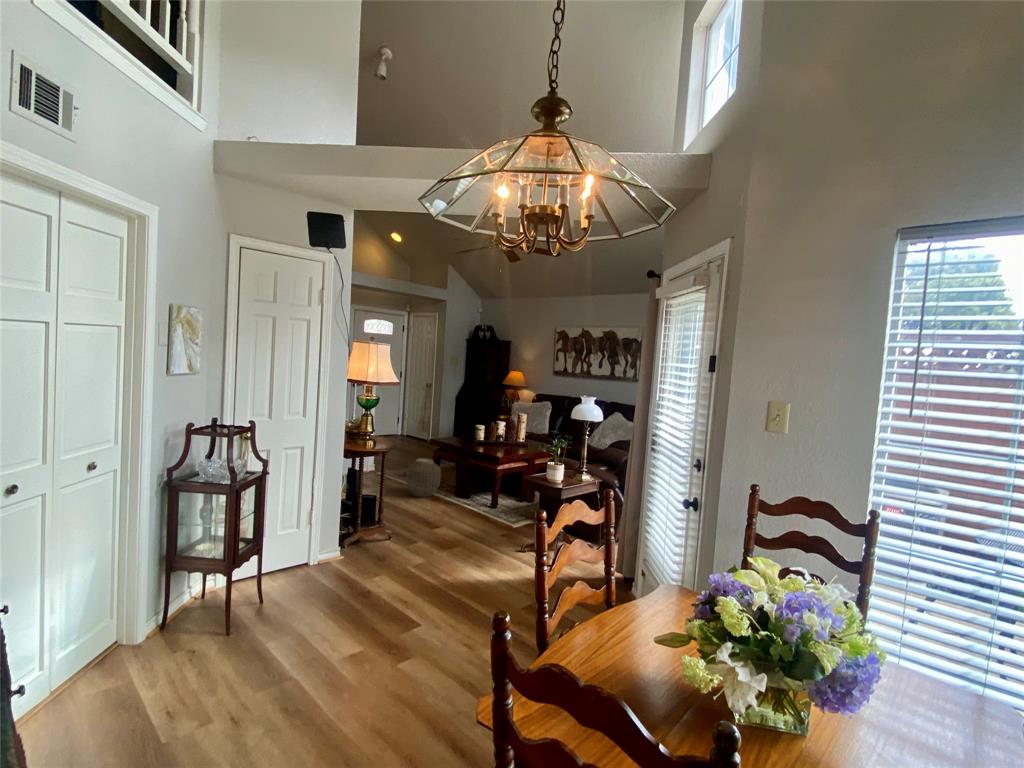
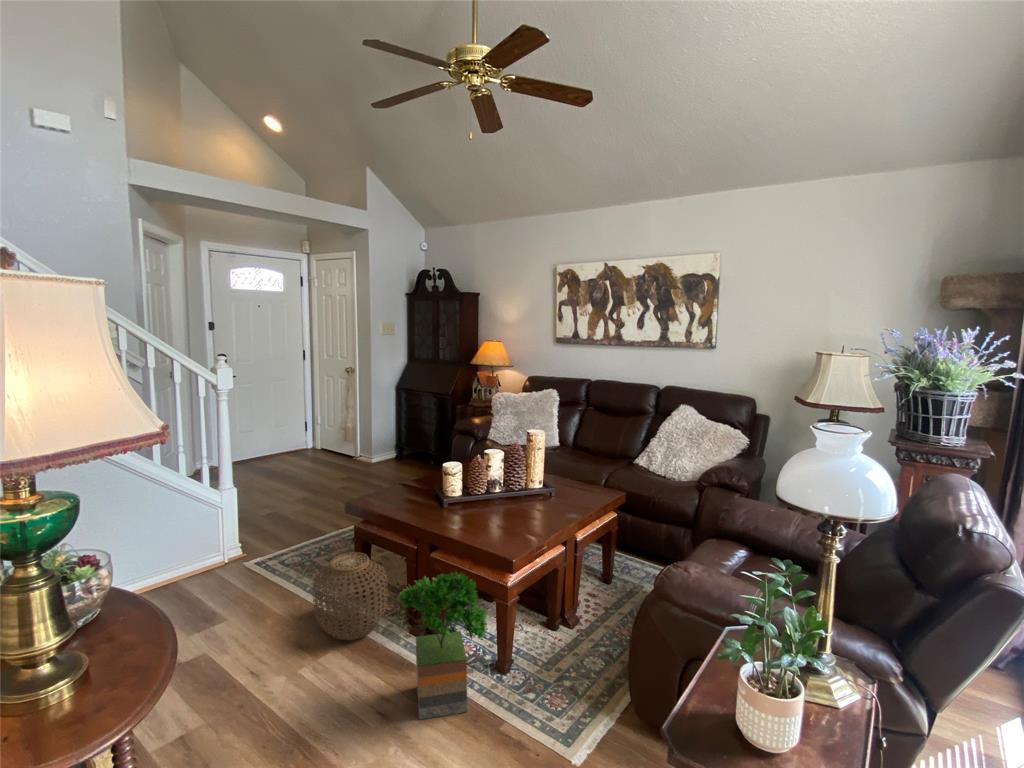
potted tree: none [445,457,483,516] -> present [398,572,487,719]

